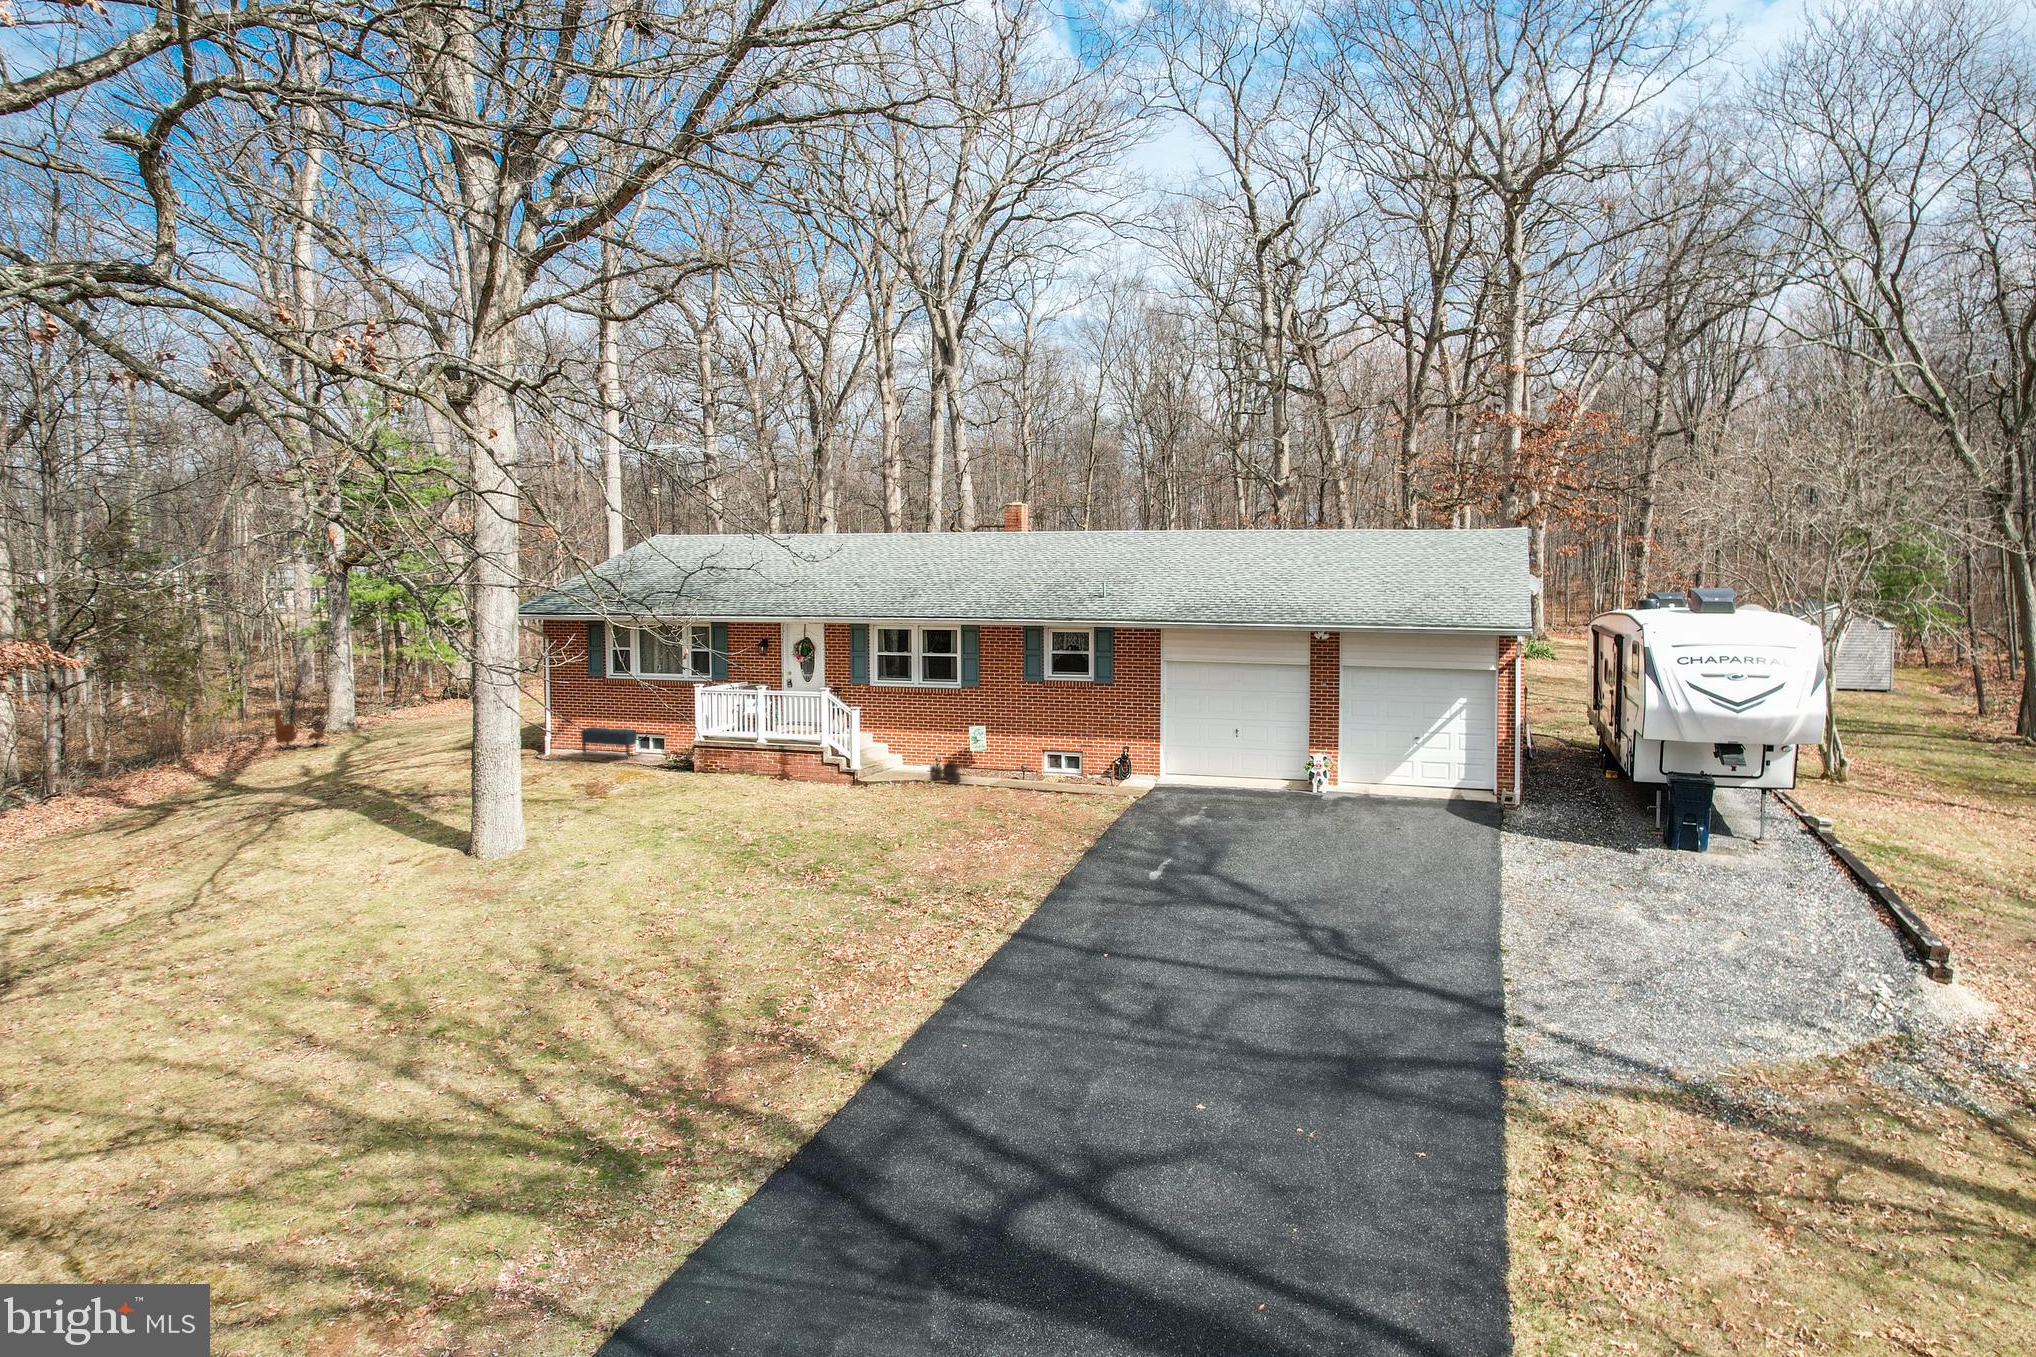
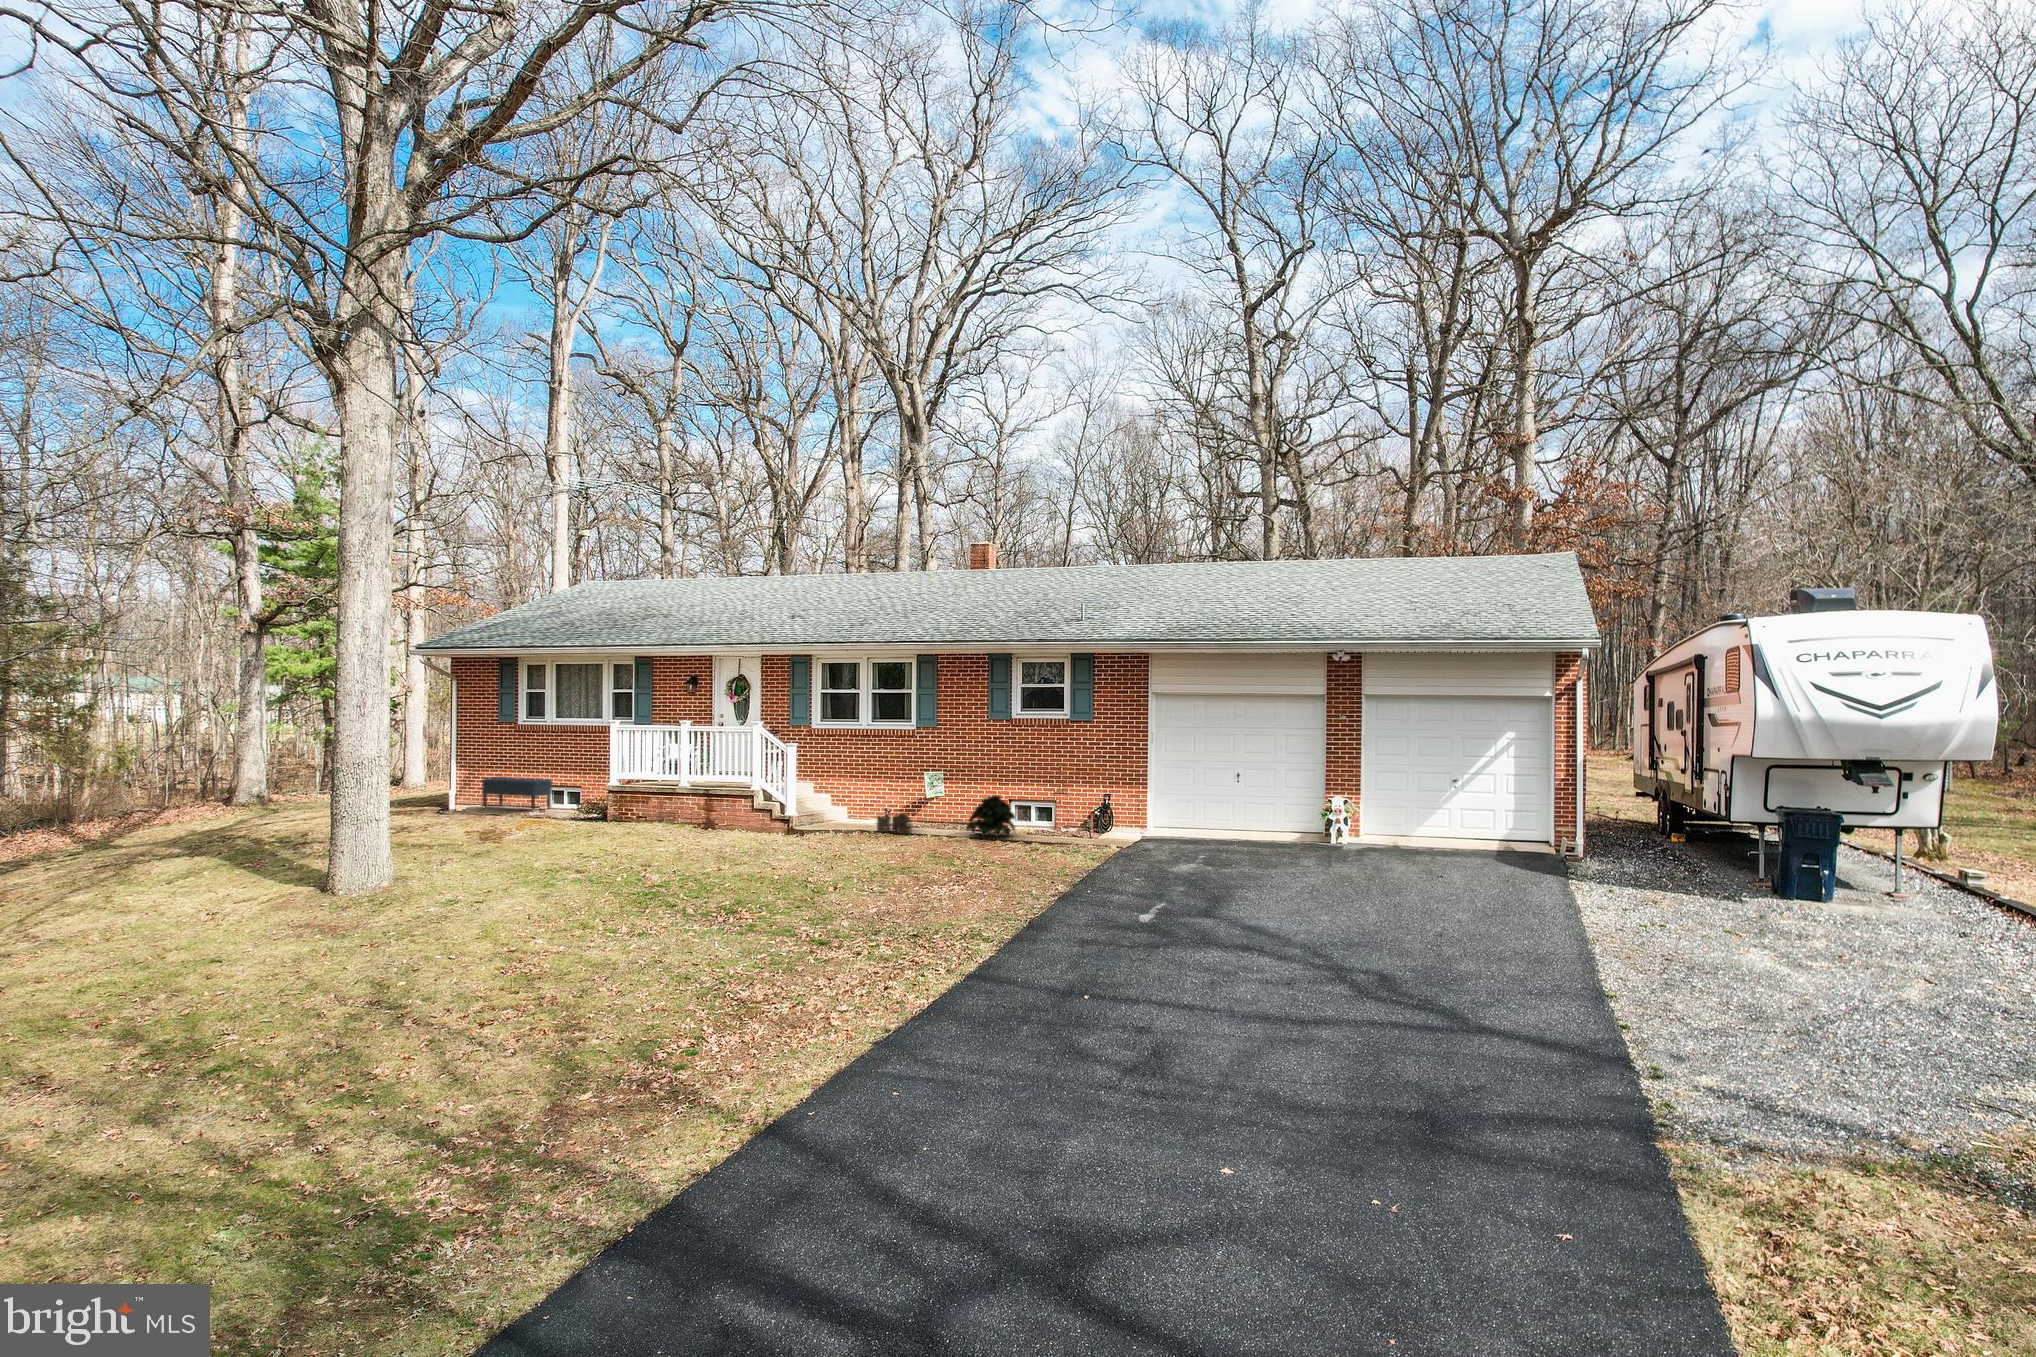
lounge chair: present [274,709,327,749] -> none [134,754,199,801]
potted plant: none [1006,749,1048,786] -> present [966,795,1015,836]

